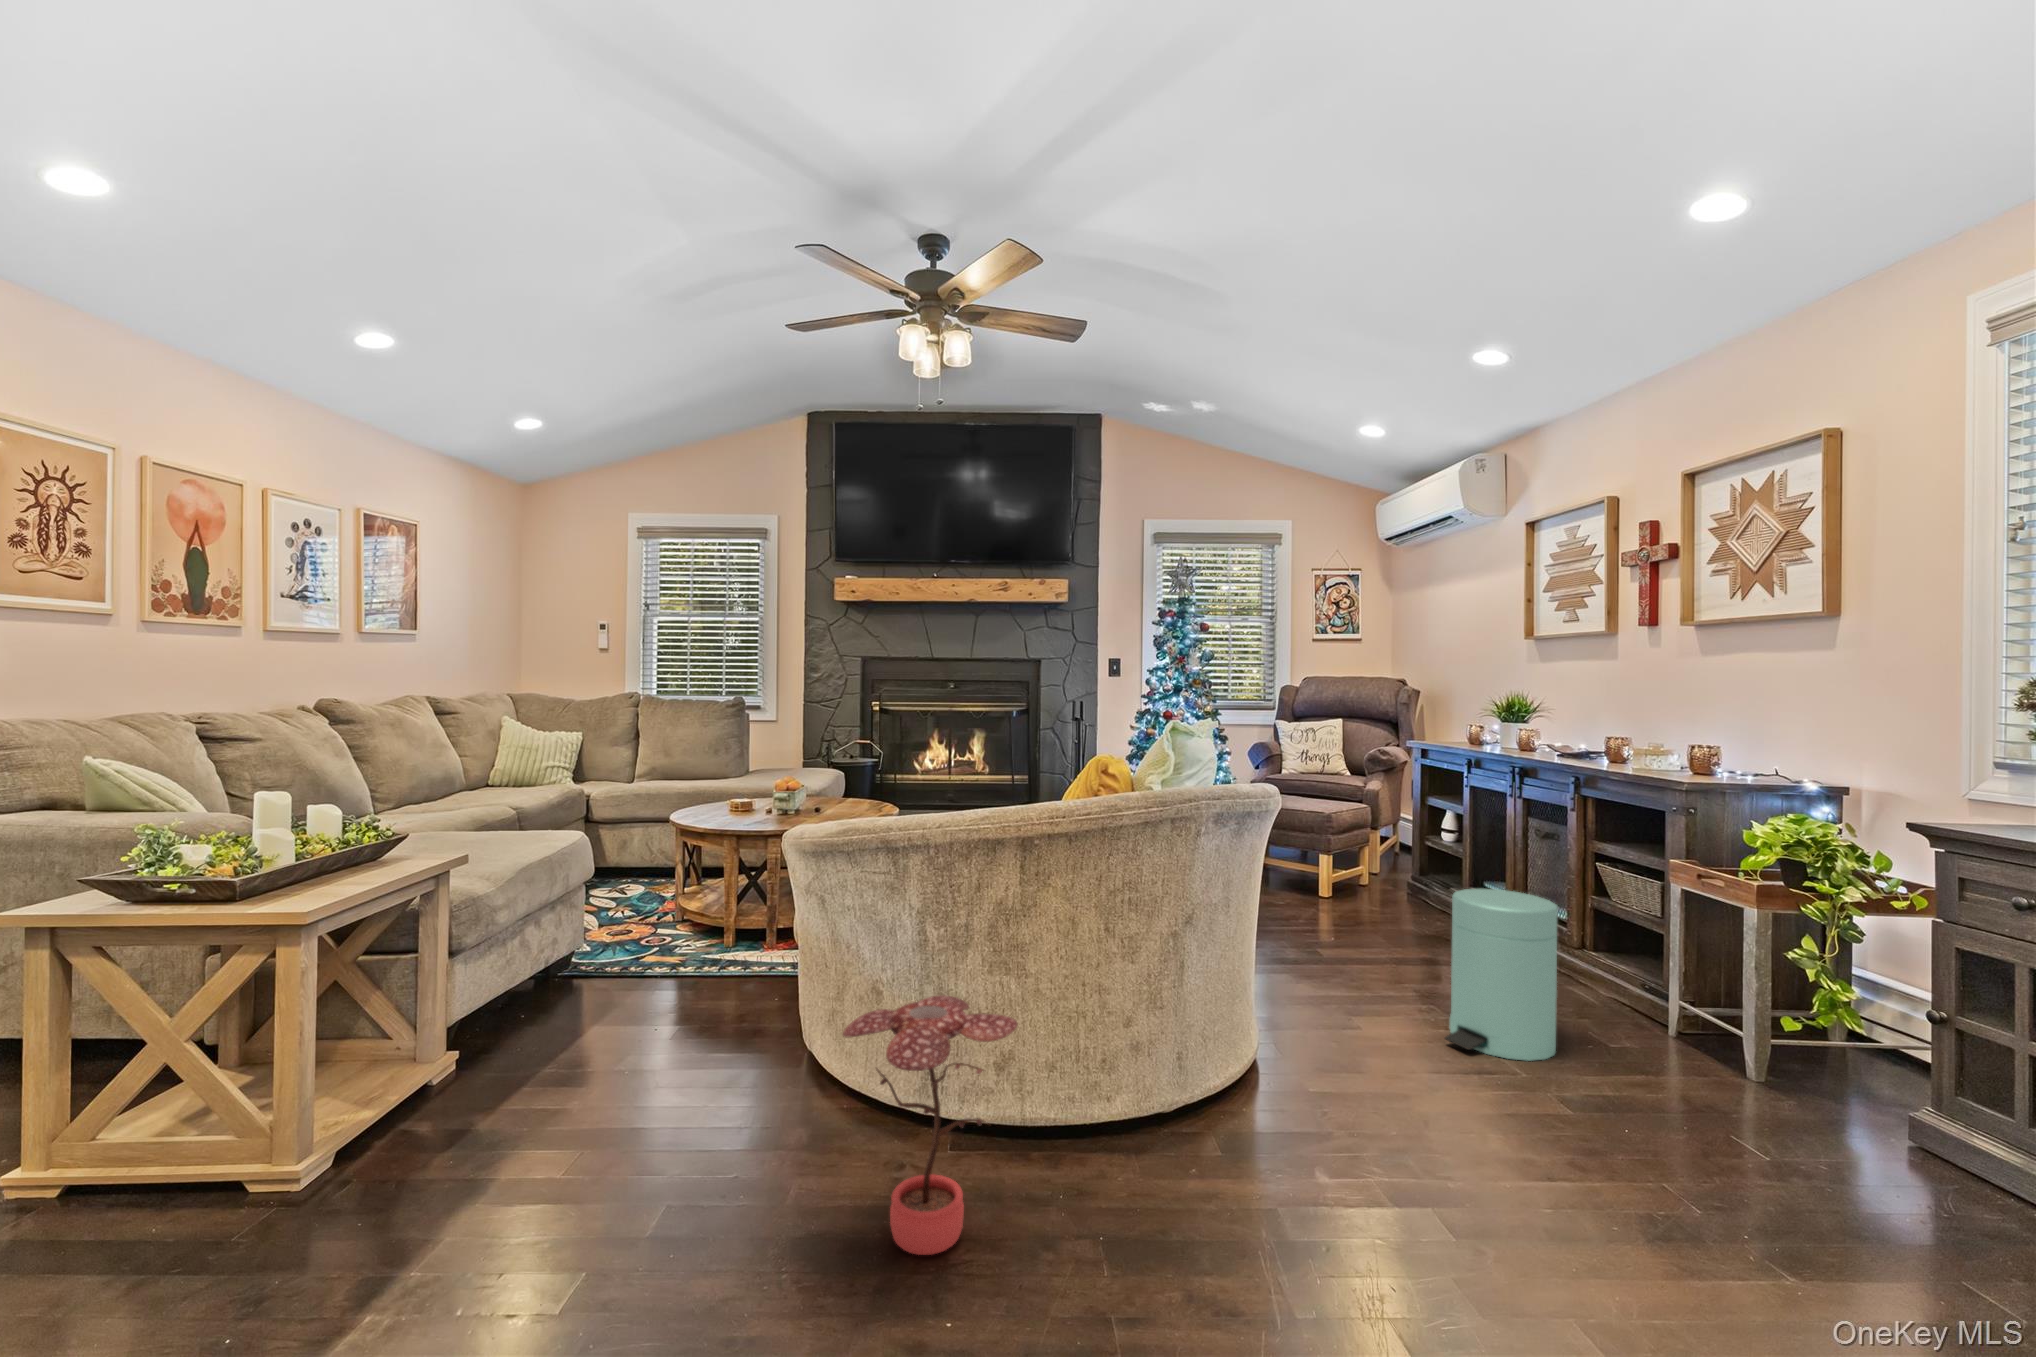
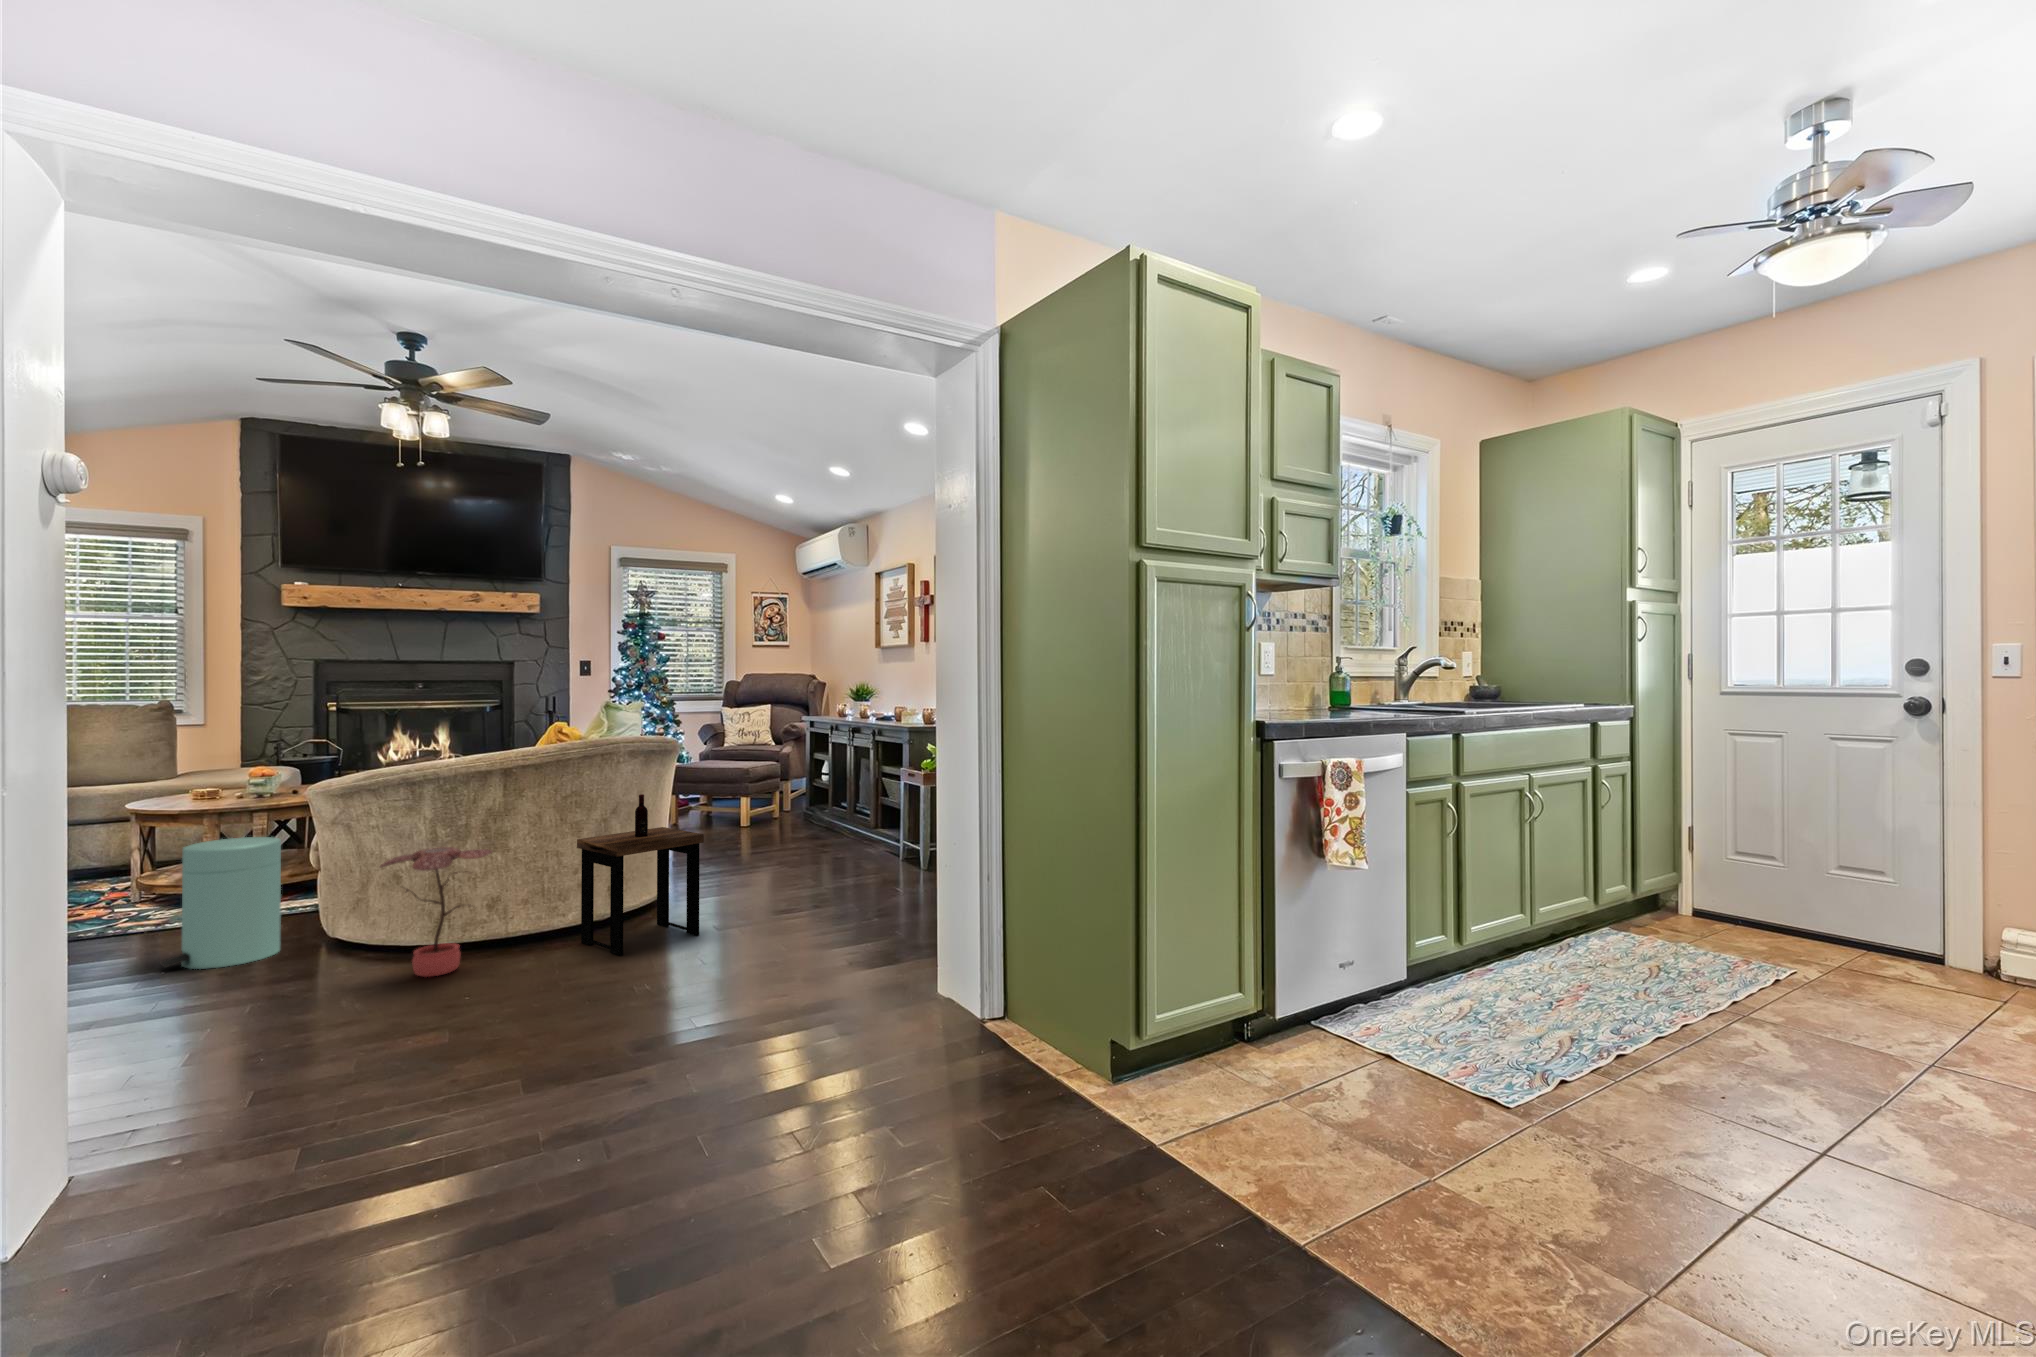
trash can: present [1445,889,1558,1061] -> present [160,837,281,969]
side table: none [1155,932,1405,1295] -> present [577,794,704,956]

